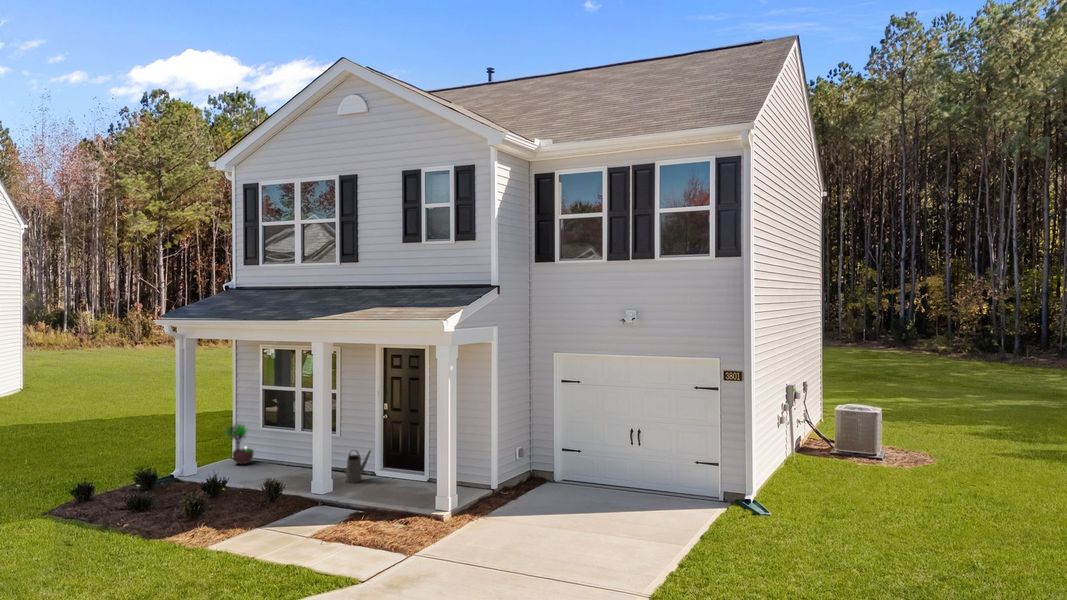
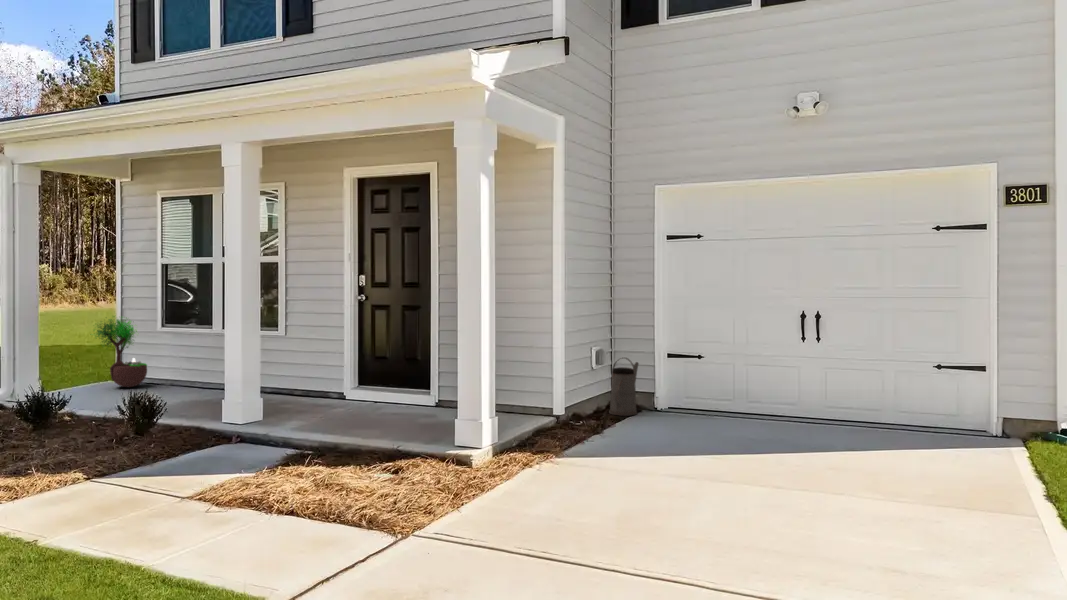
watering can: present [345,450,371,483] -> present [609,358,638,416]

